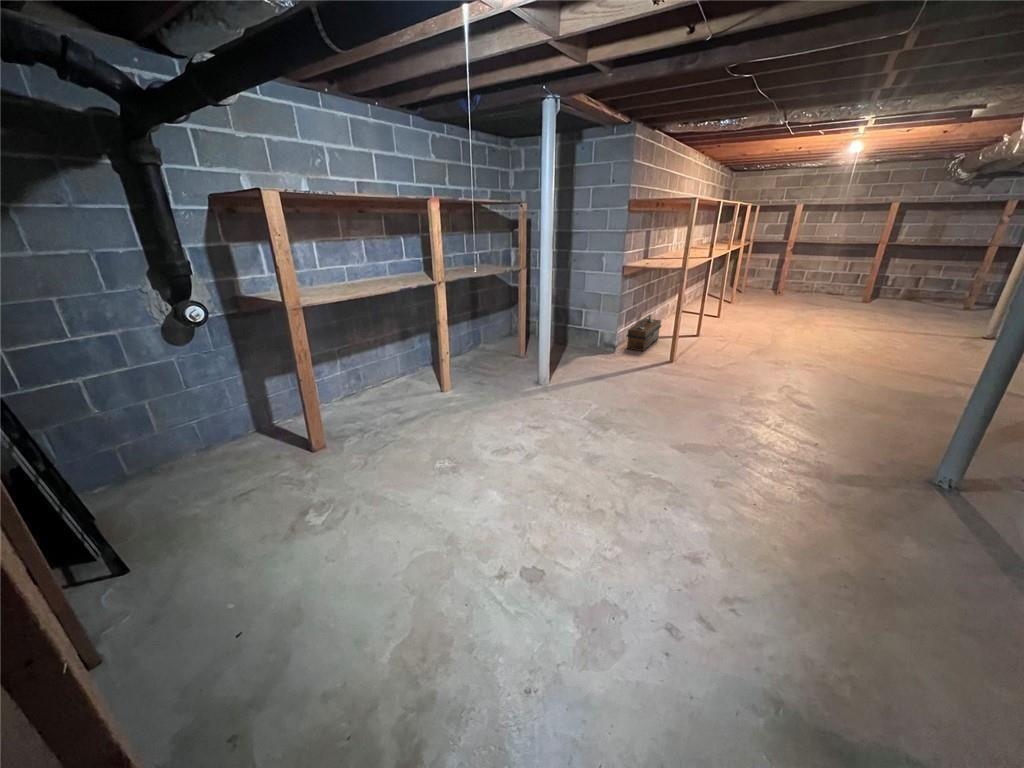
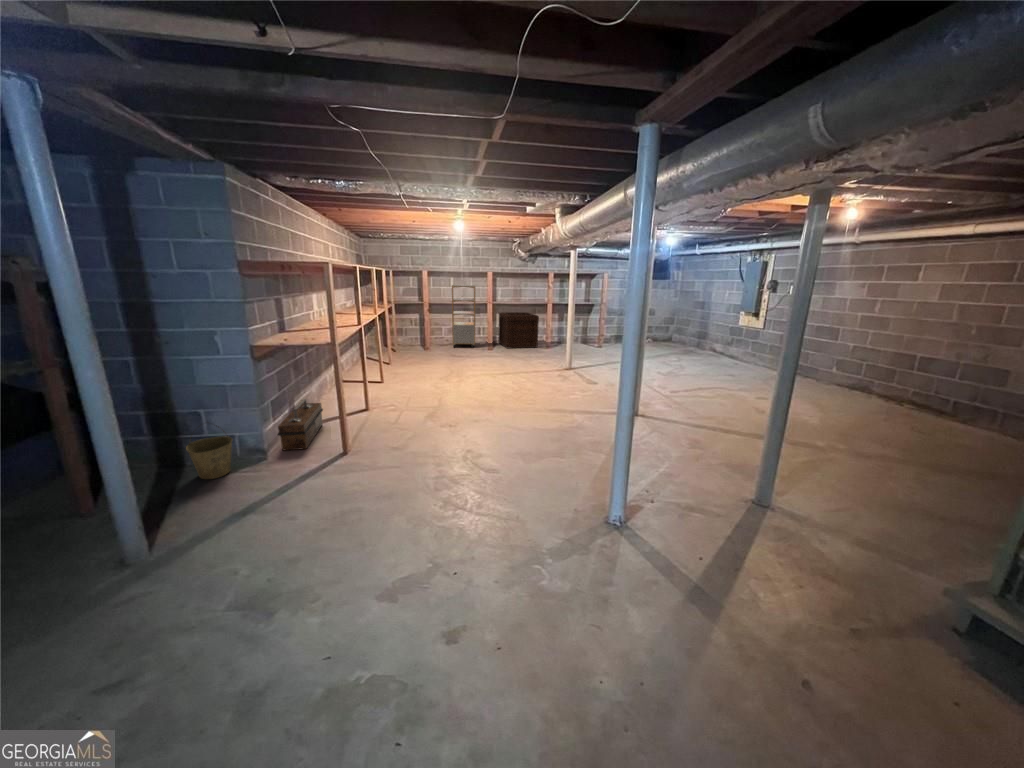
shelving unit: none [812,220,868,298] -> present [452,285,475,347]
wooden crate: none [884,257,968,308] -> present [498,312,539,348]
bucket: none [574,316,600,354] -> present [186,435,232,479]

